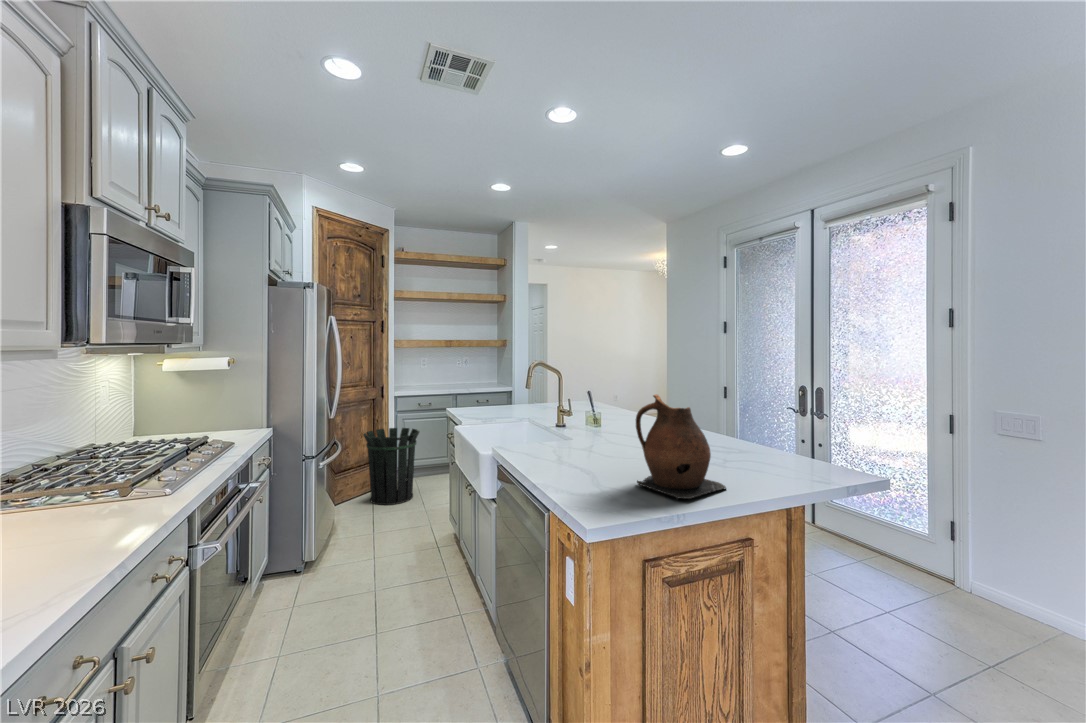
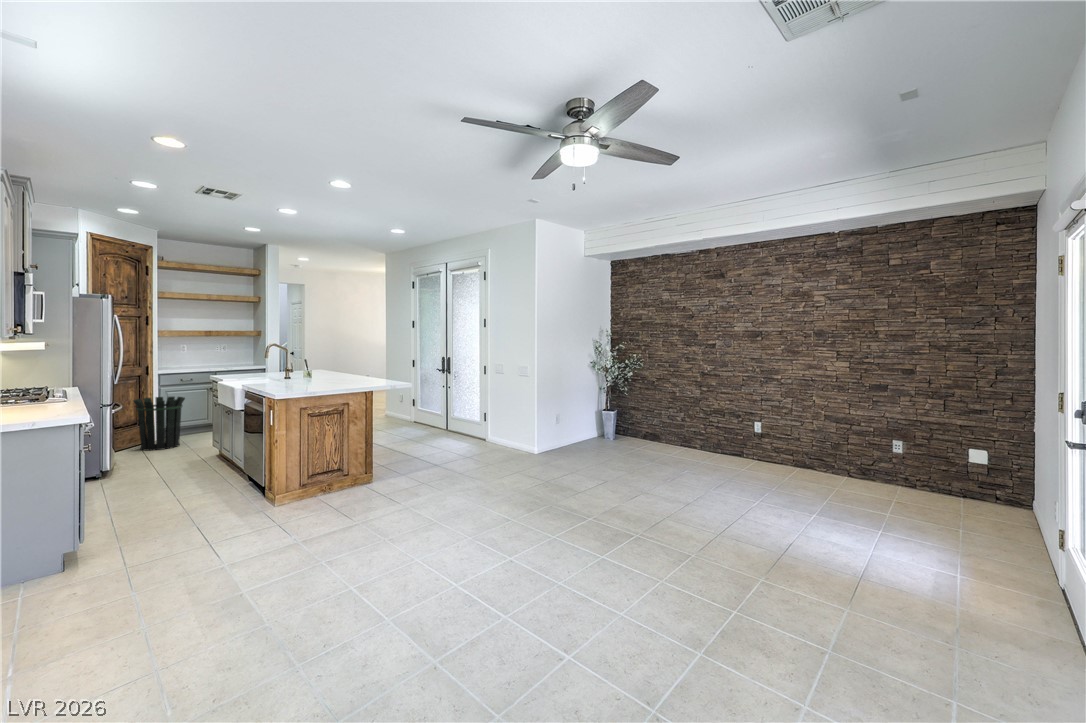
ceramic pitcher: present [636,394,726,499] -> none [302,357,336,390]

